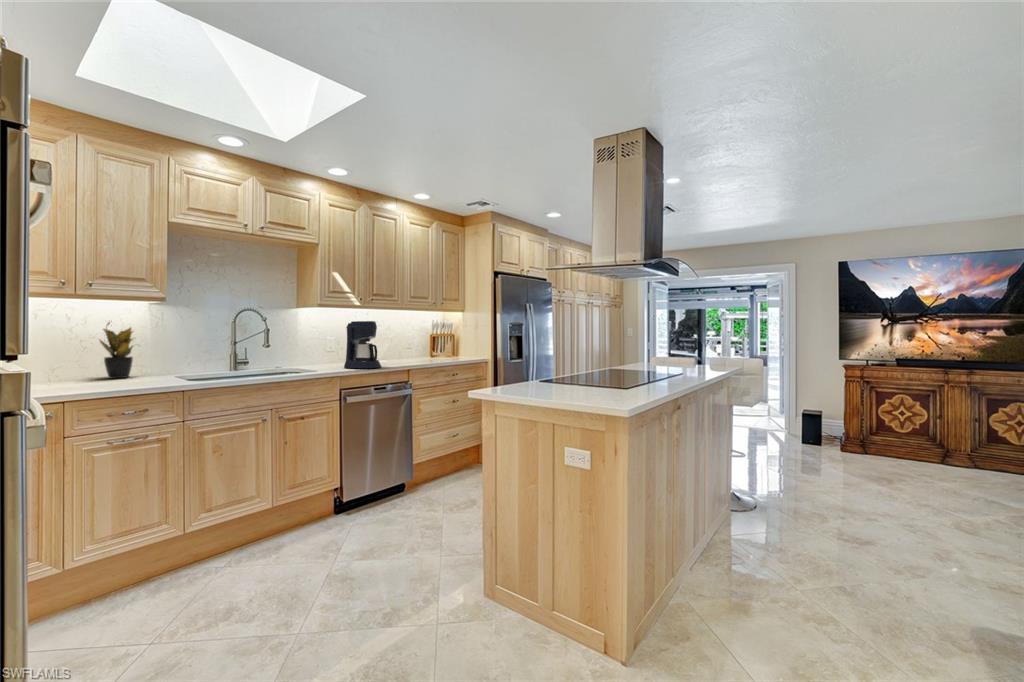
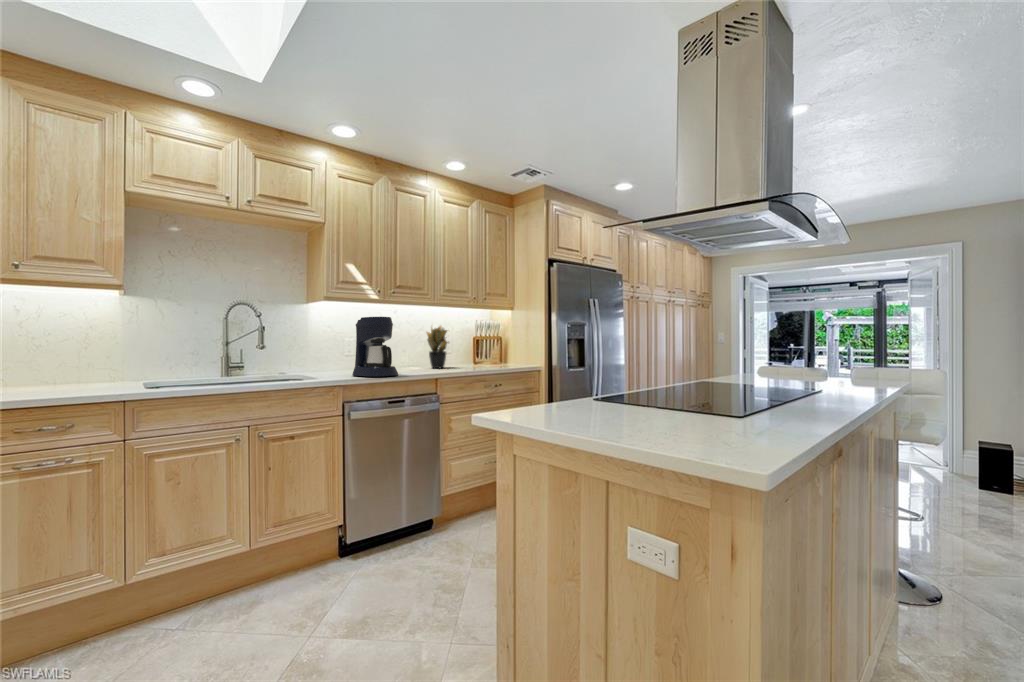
potted plant: present [100,322,133,378] -> present [427,326,449,368]

